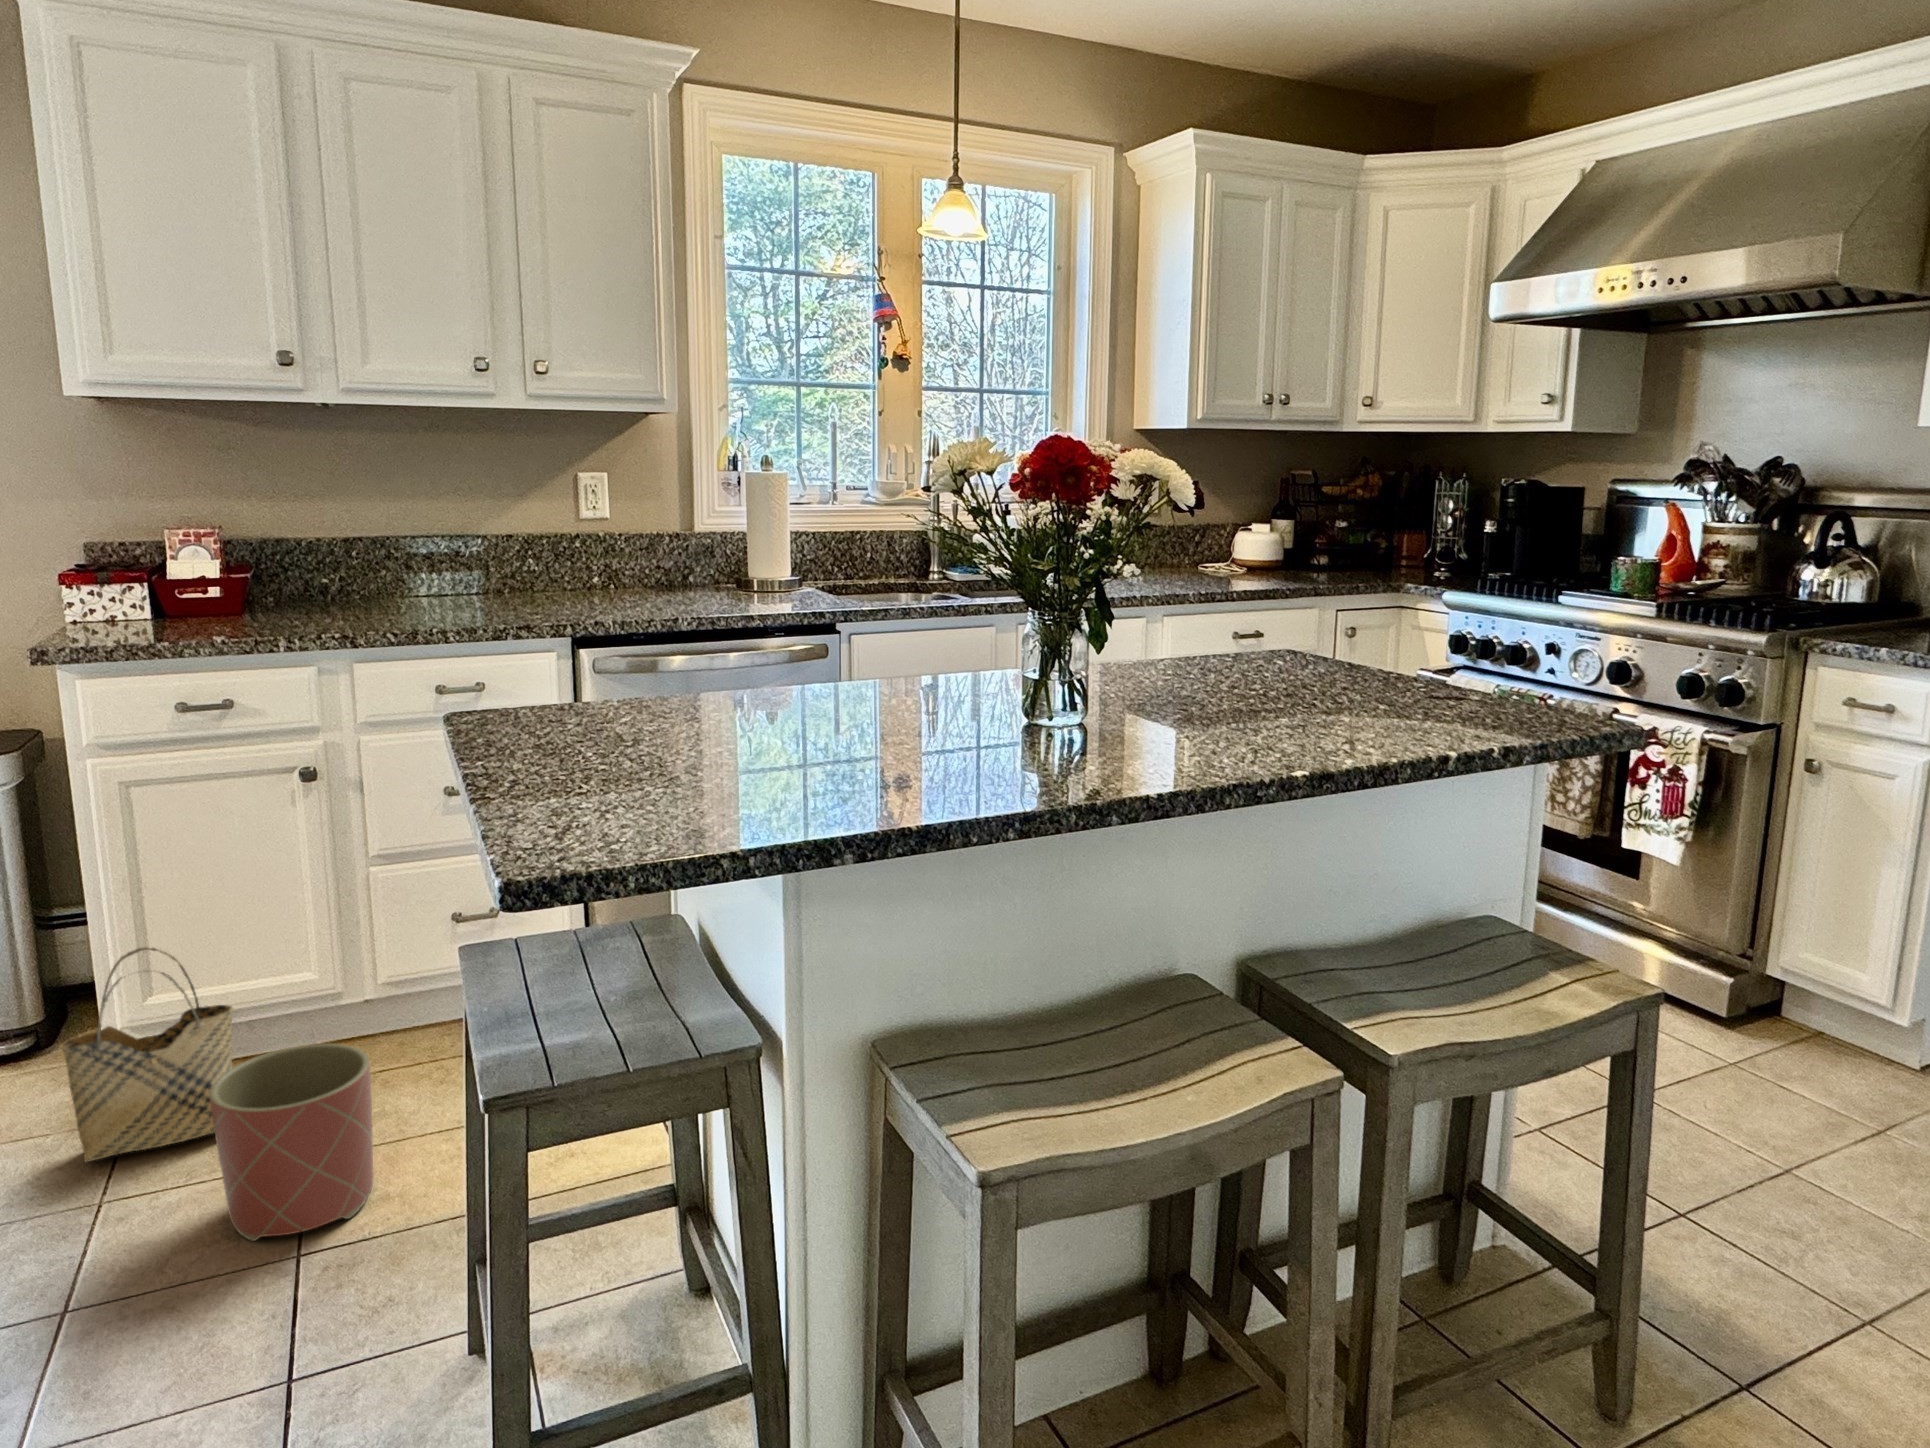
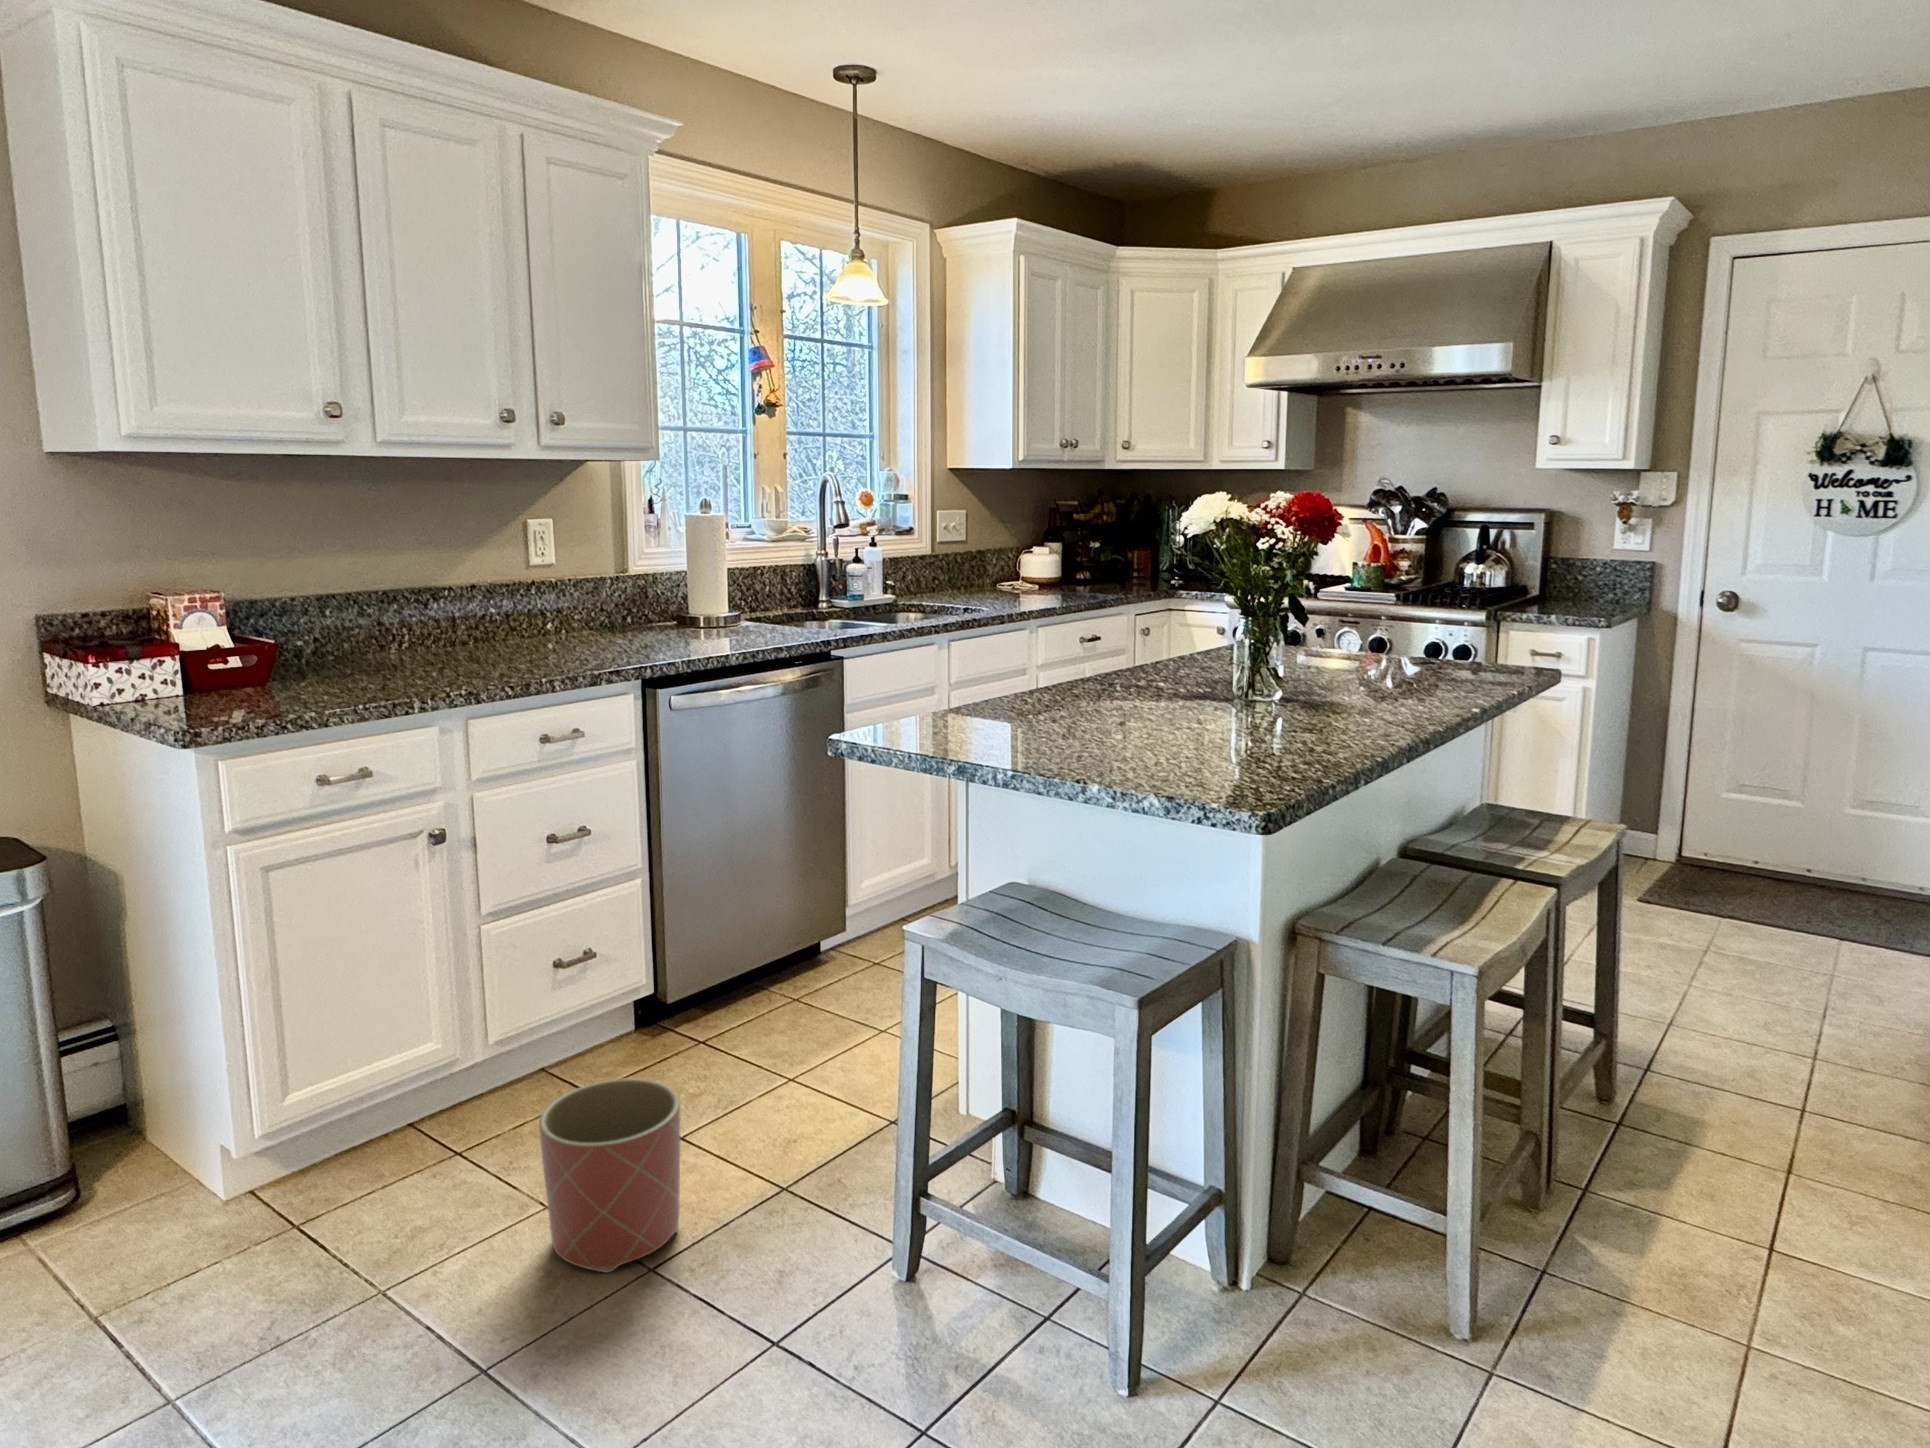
woven basket: present [59,948,233,1162] -> none [291,1034,451,1267]

